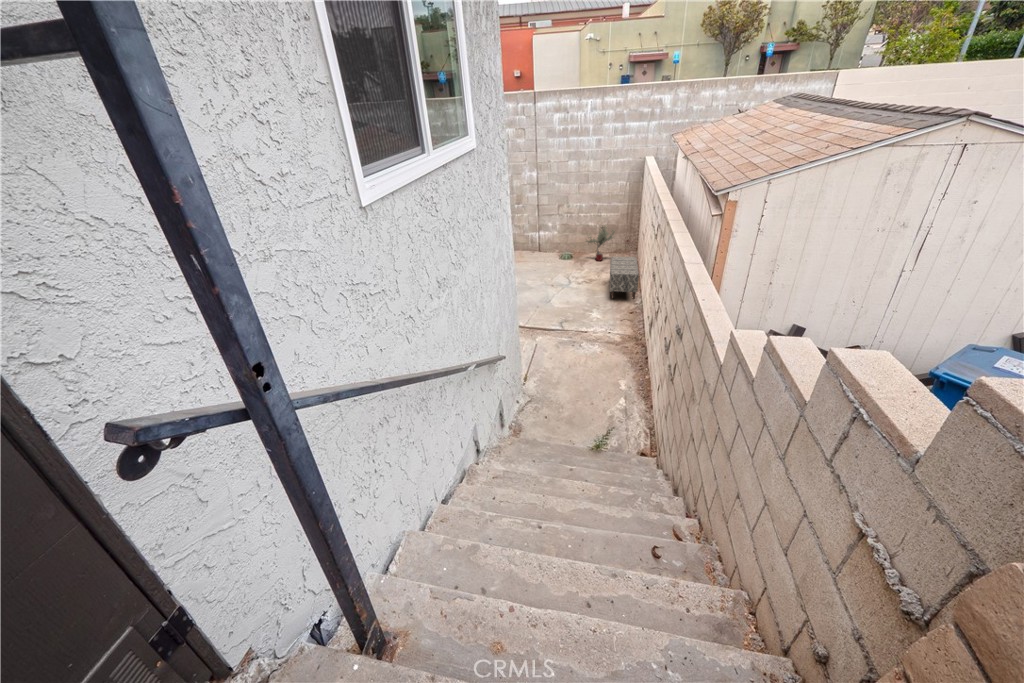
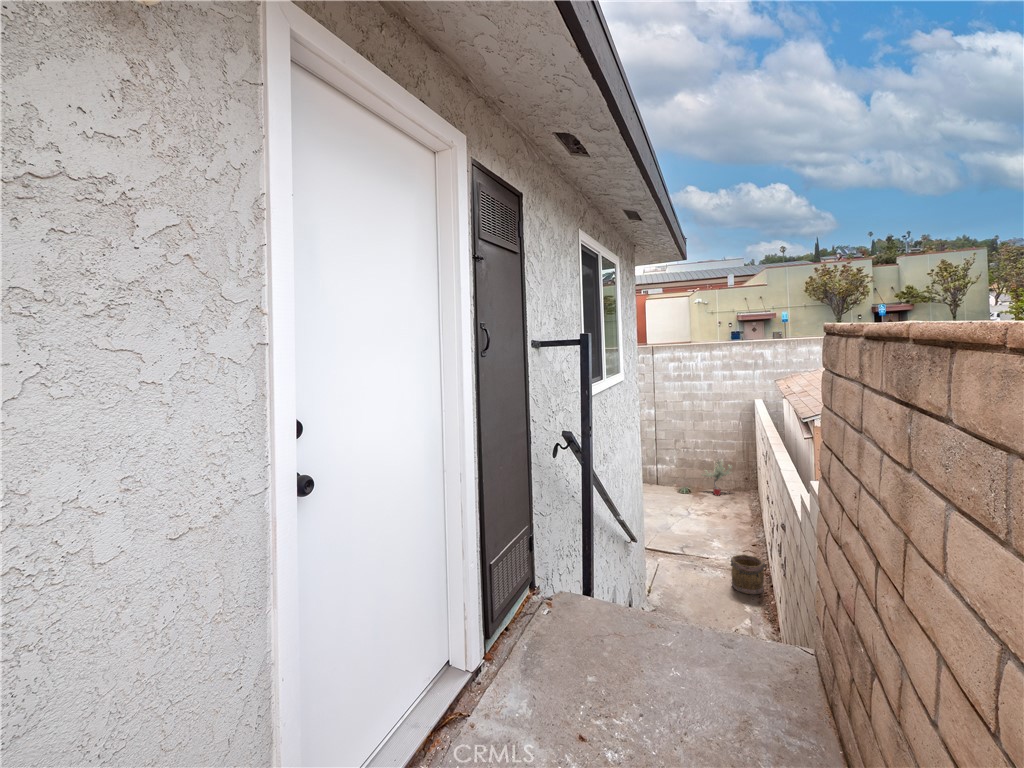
bench: present [609,257,639,299] -> none [729,489,760,533]
bucket: none [607,331,642,369] -> present [731,554,767,594]

